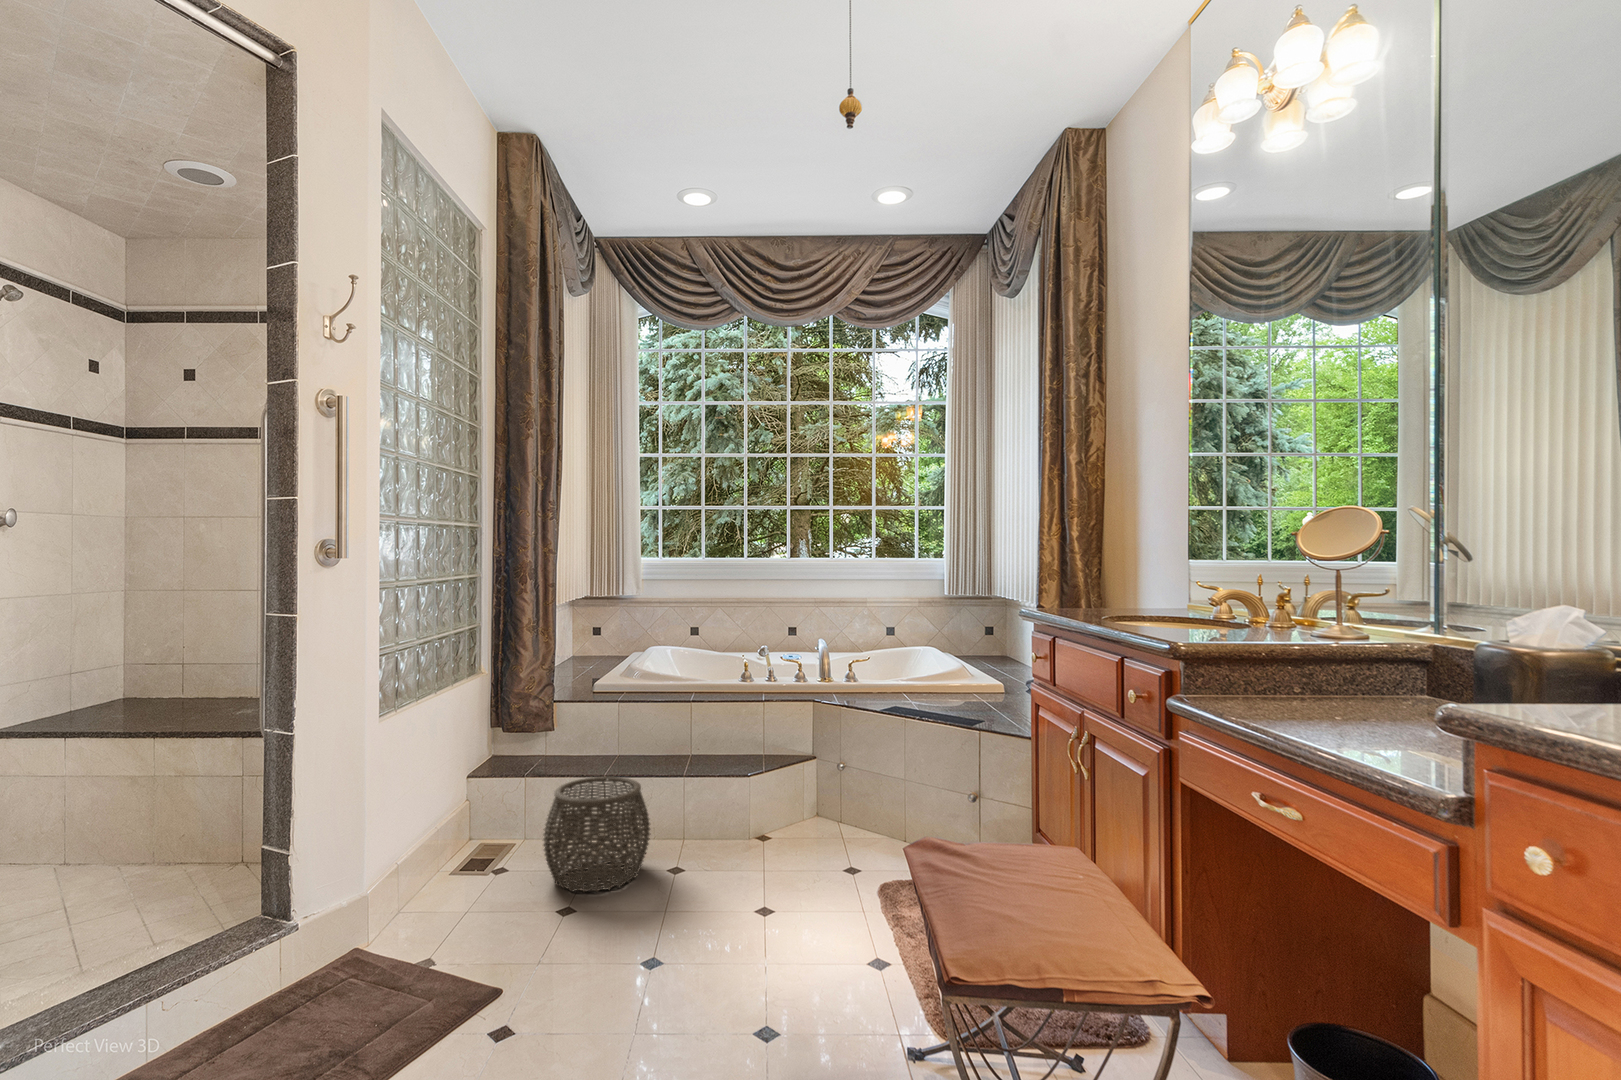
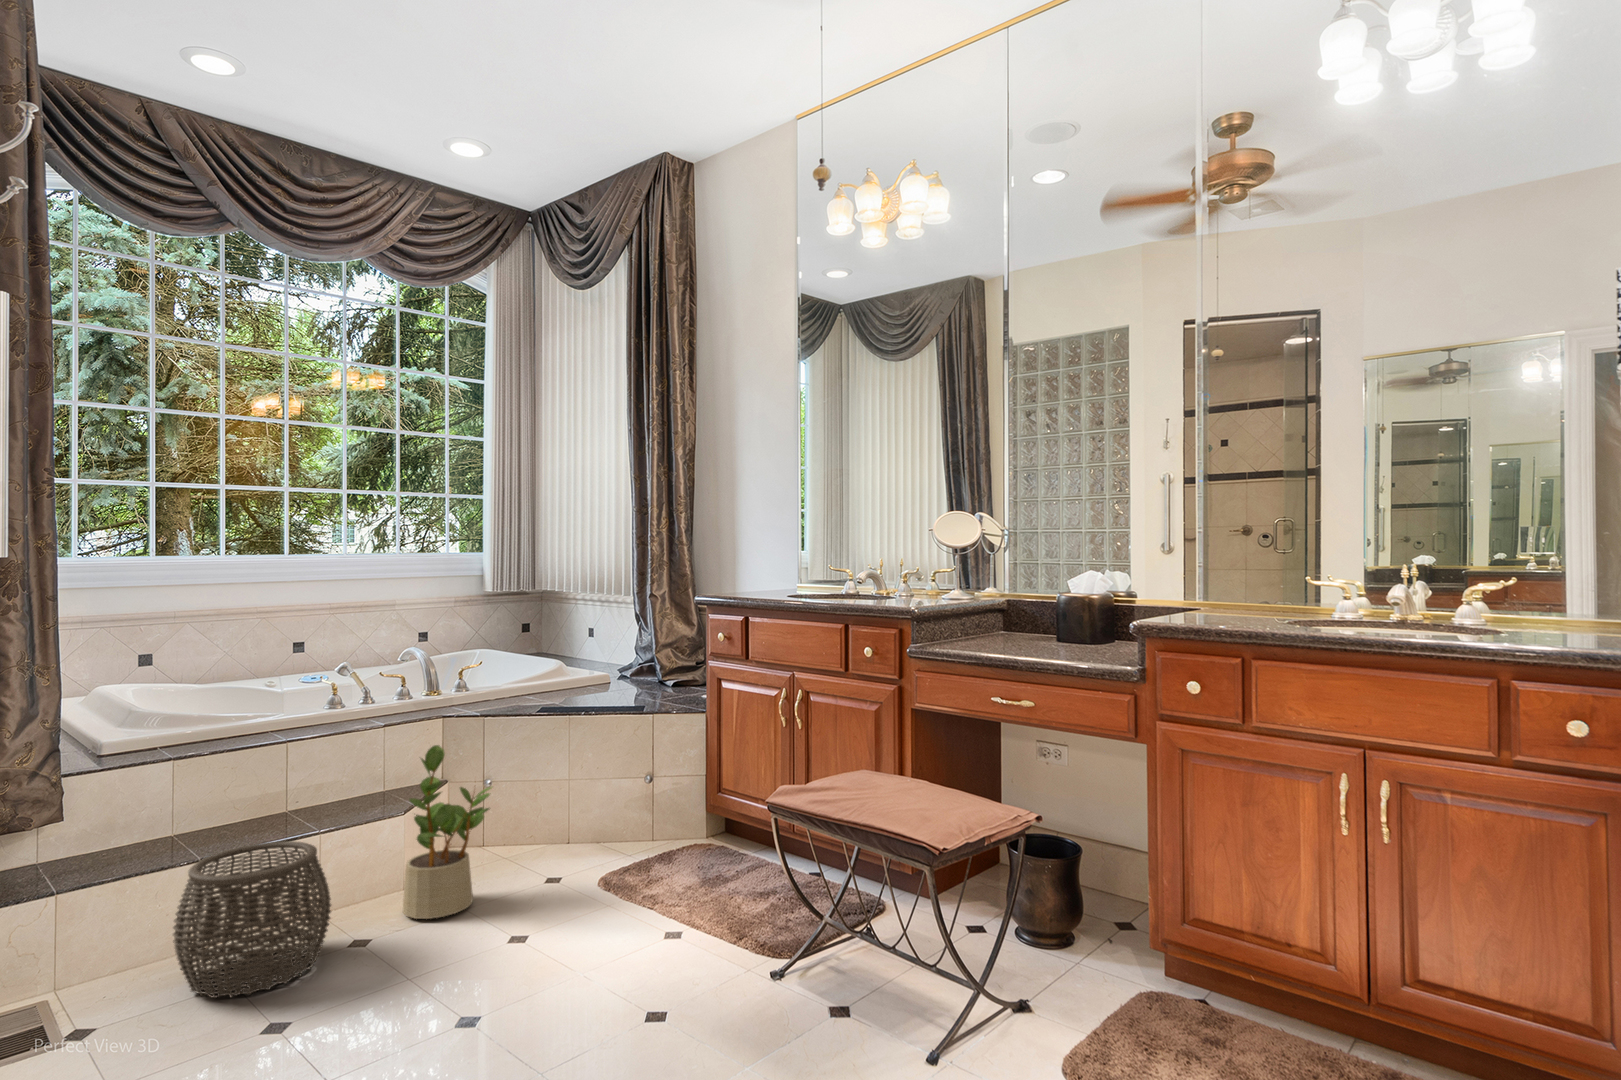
potted plant: none [718,725,794,879] -> present [403,745,491,919]

